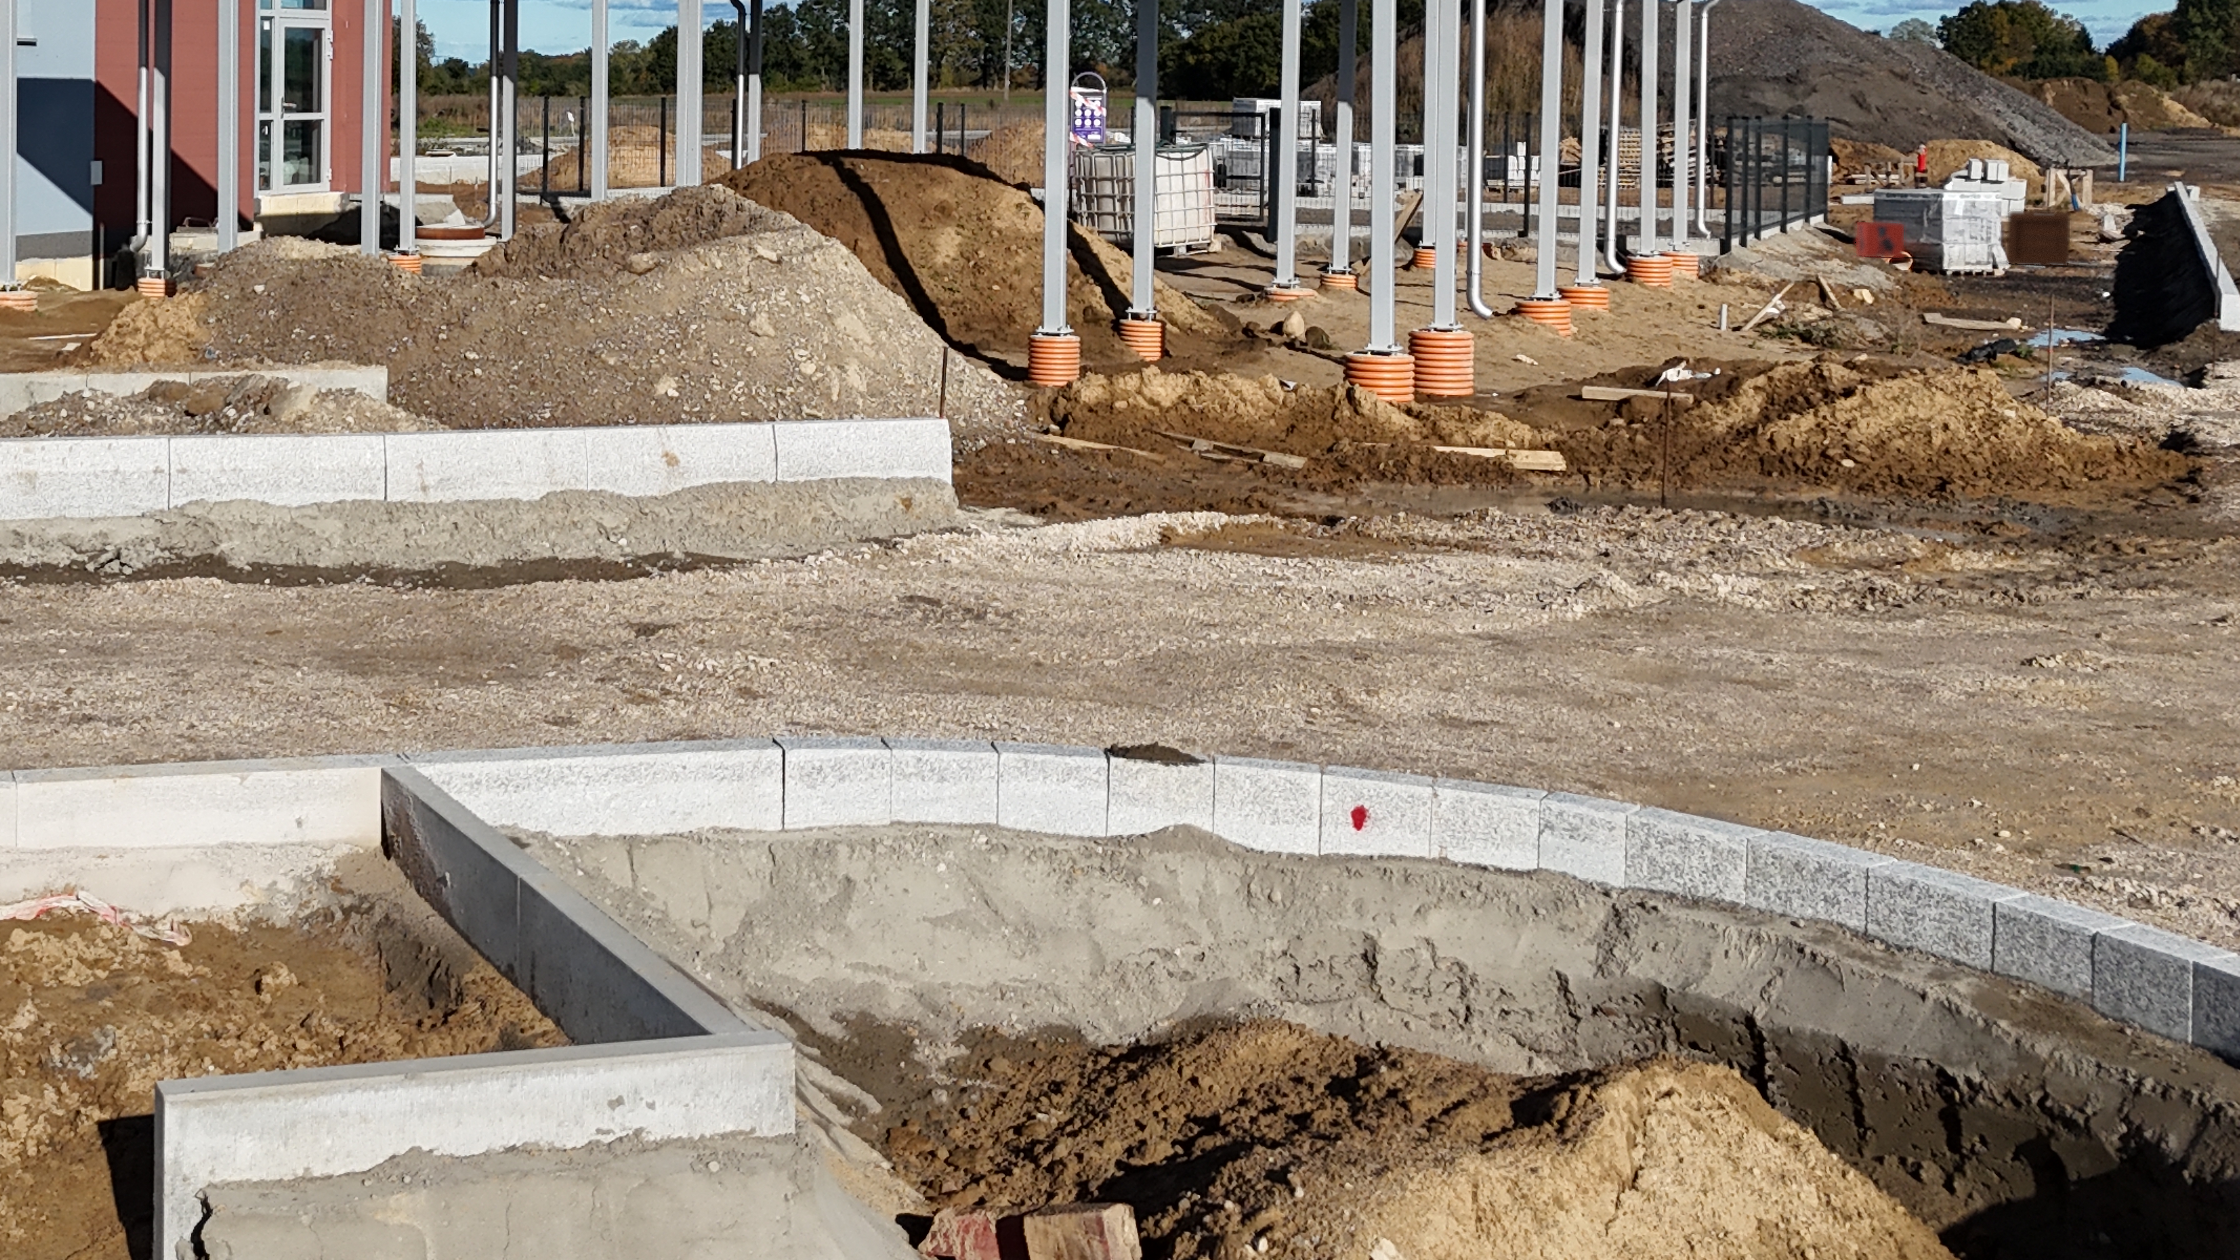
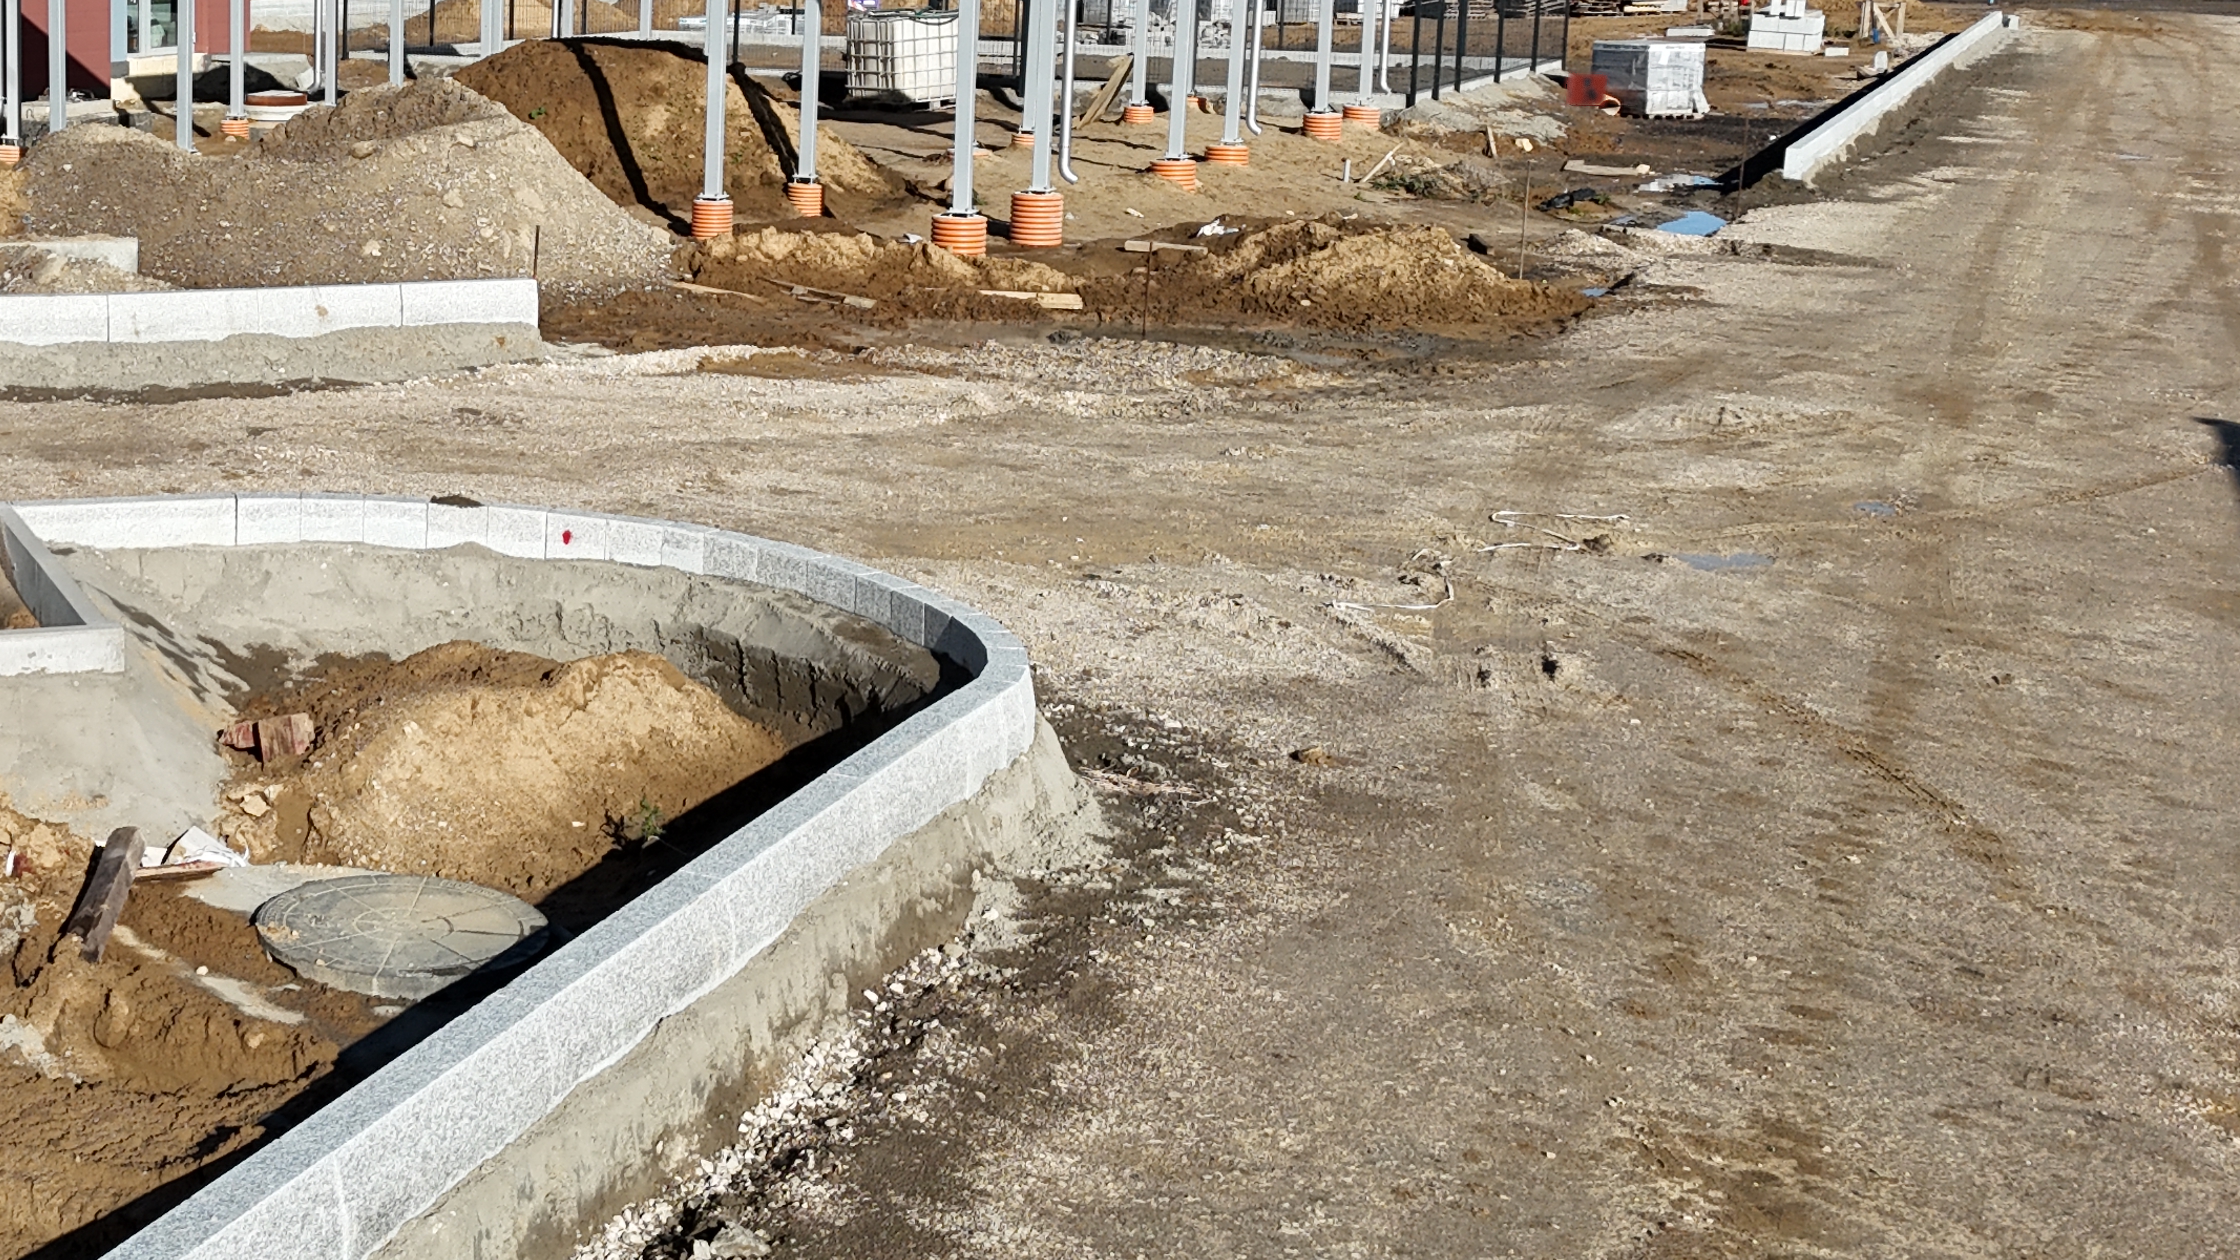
wooden crate: present [2007,211,2070,266] -> none [1693,64,1756,115]

